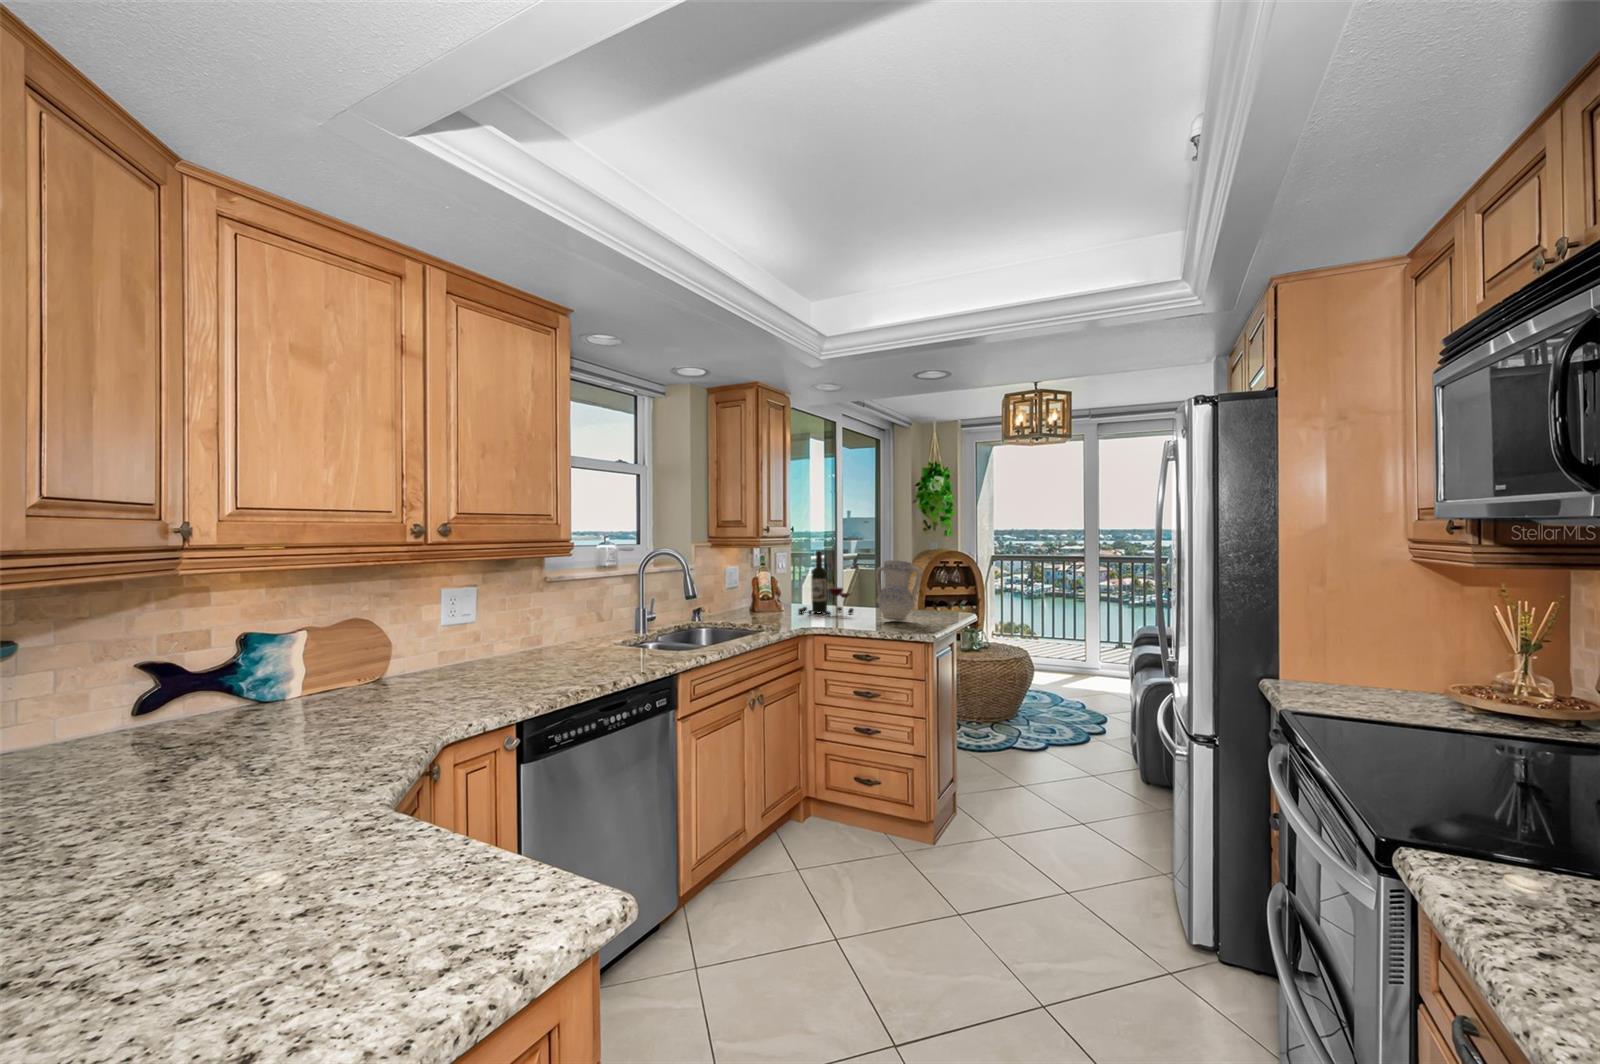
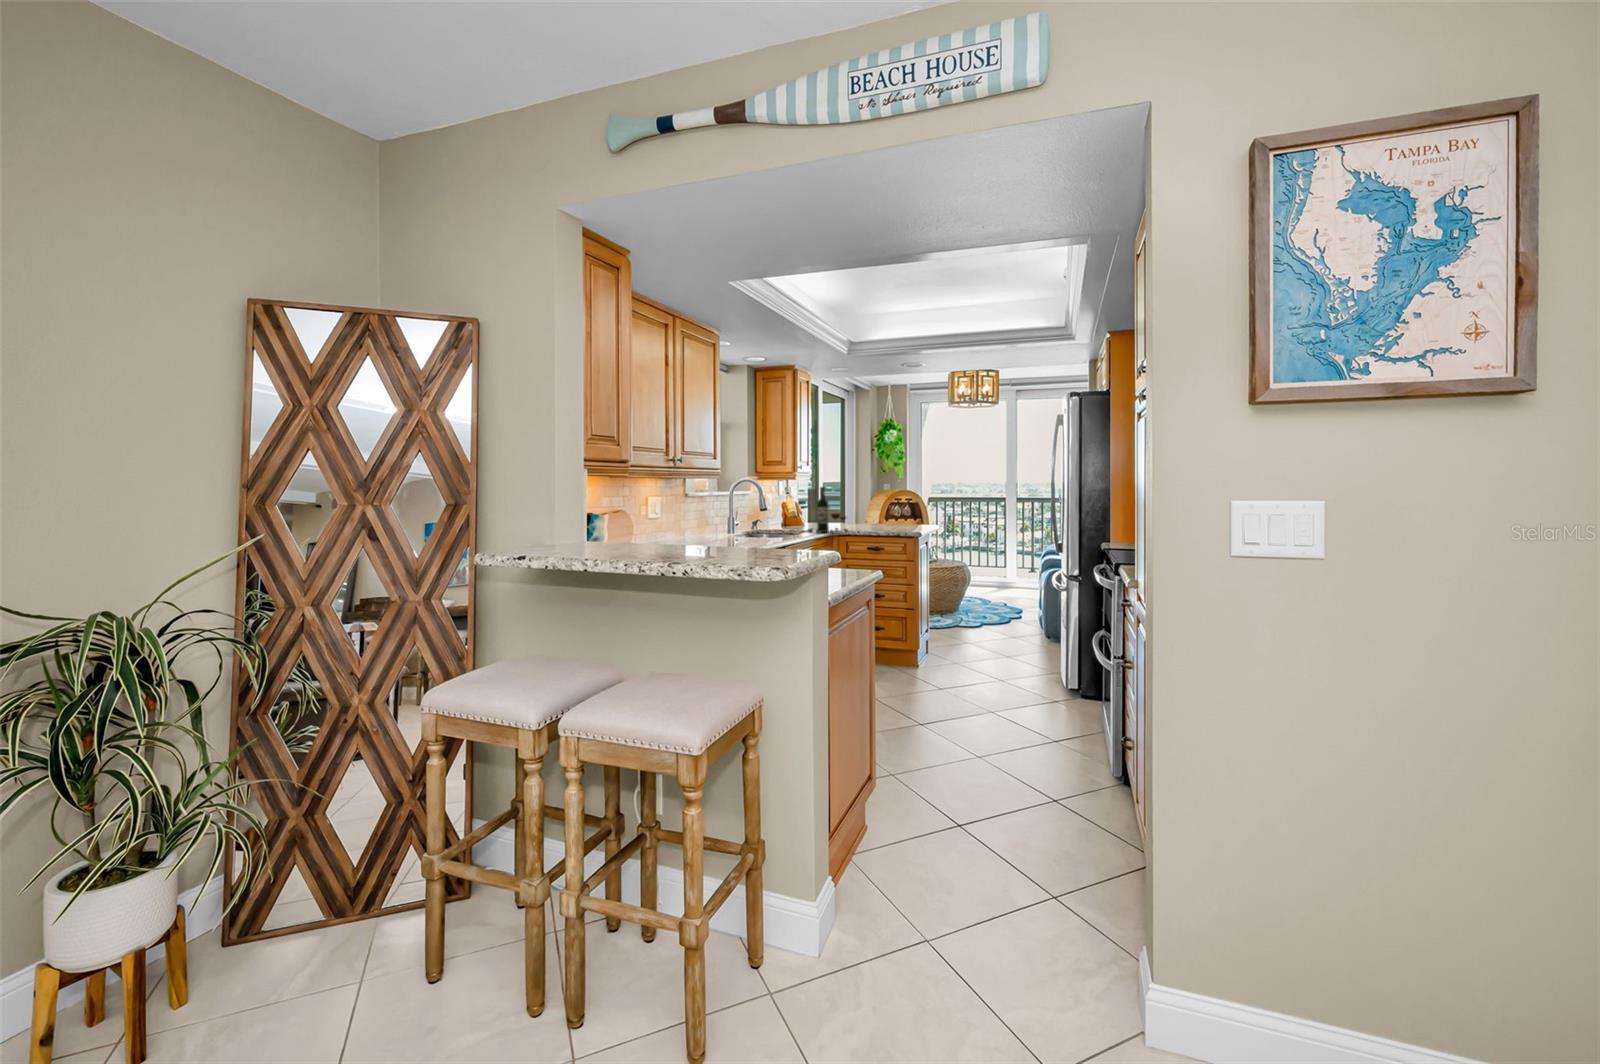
vase: present [876,560,921,621] -> none [867,491,900,533]

